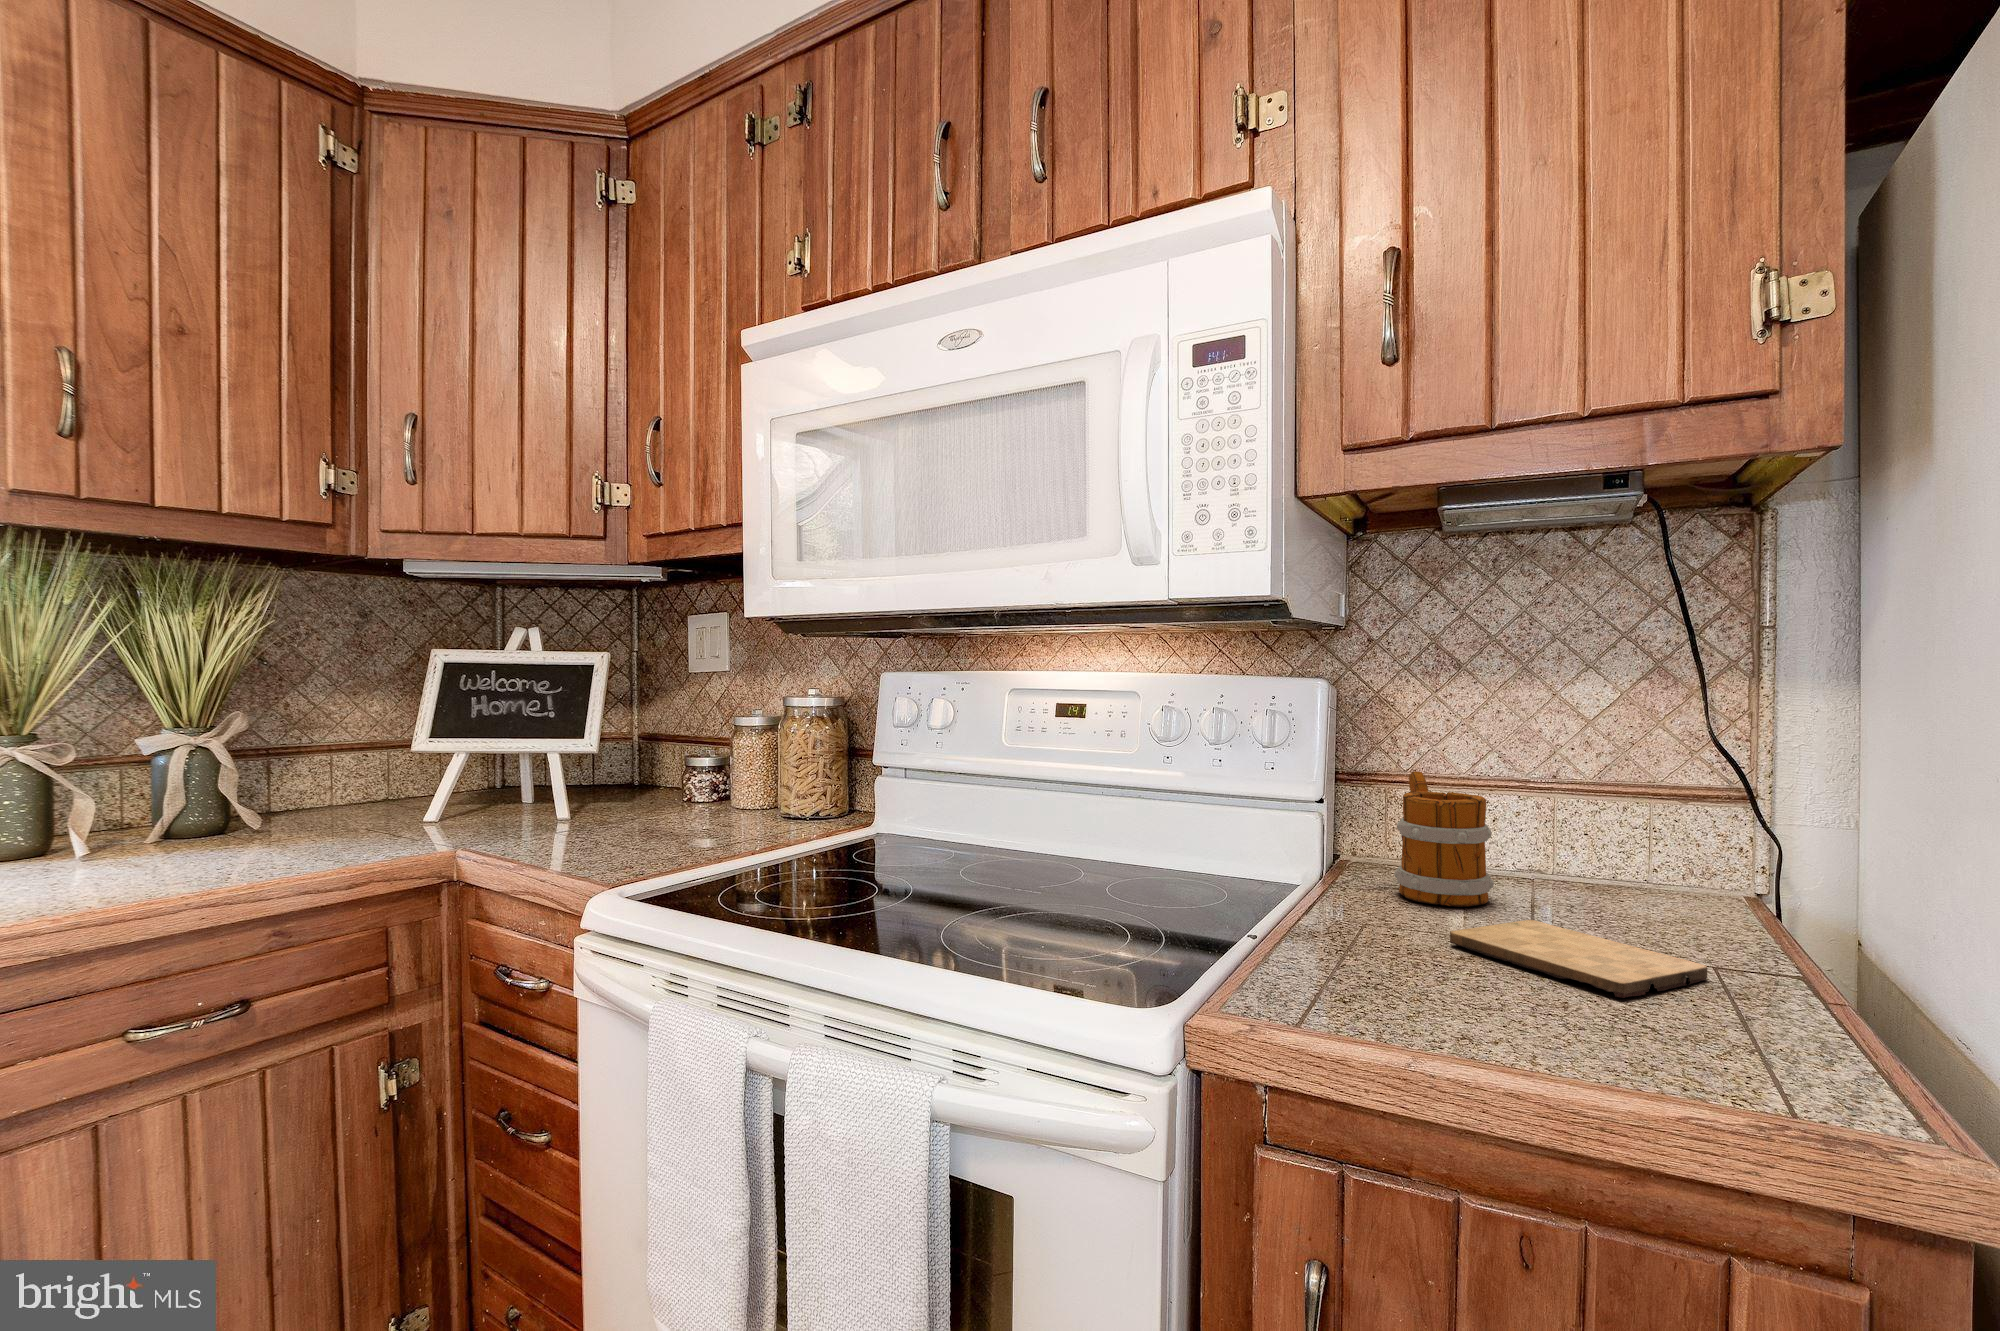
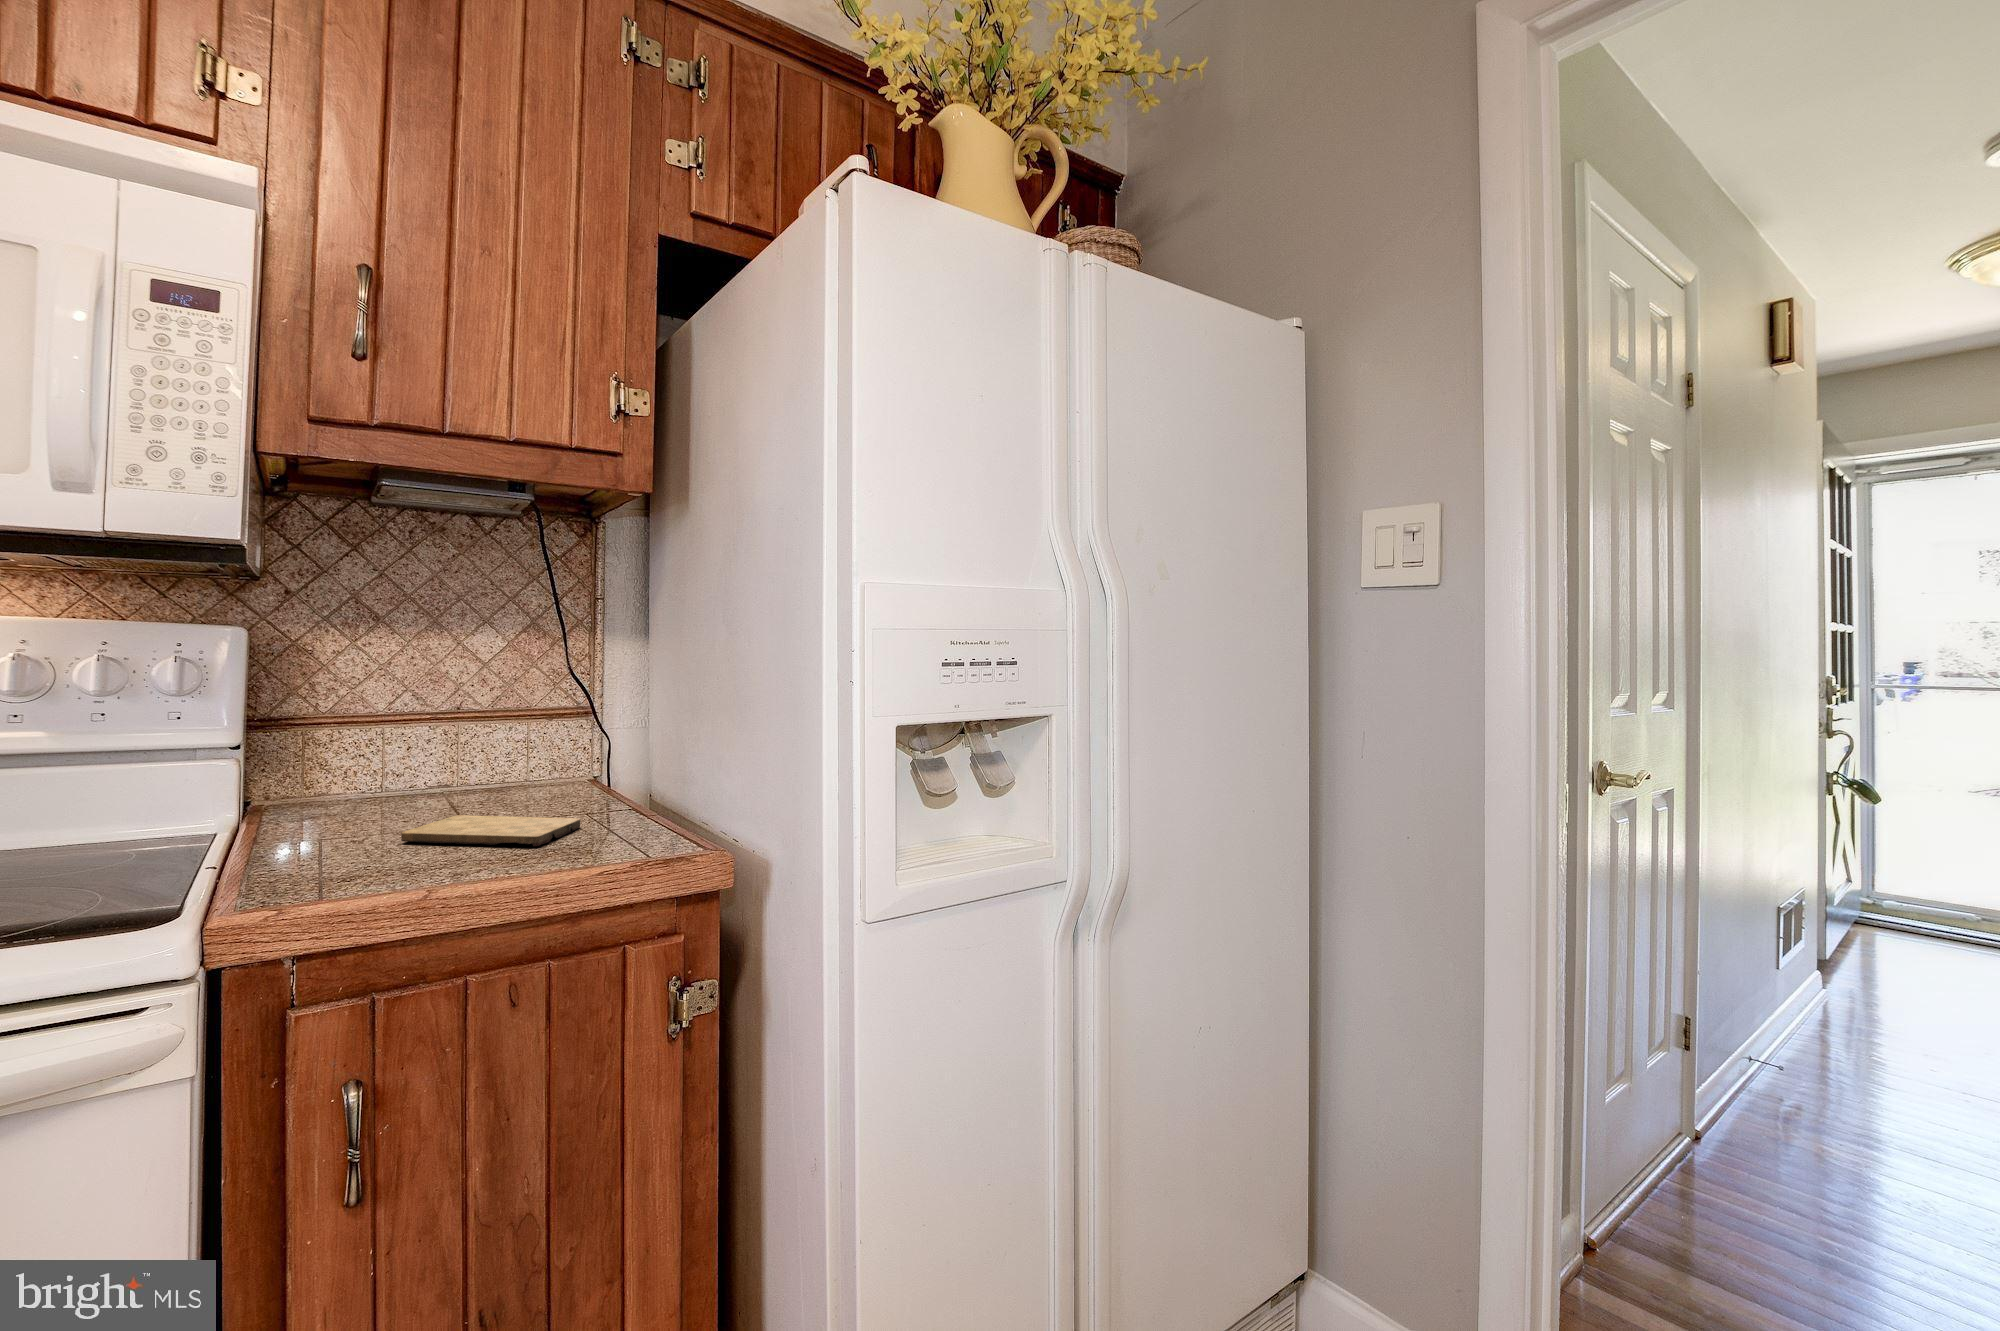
mug: present [1394,771,1494,906] -> none [324,712,418,821]

